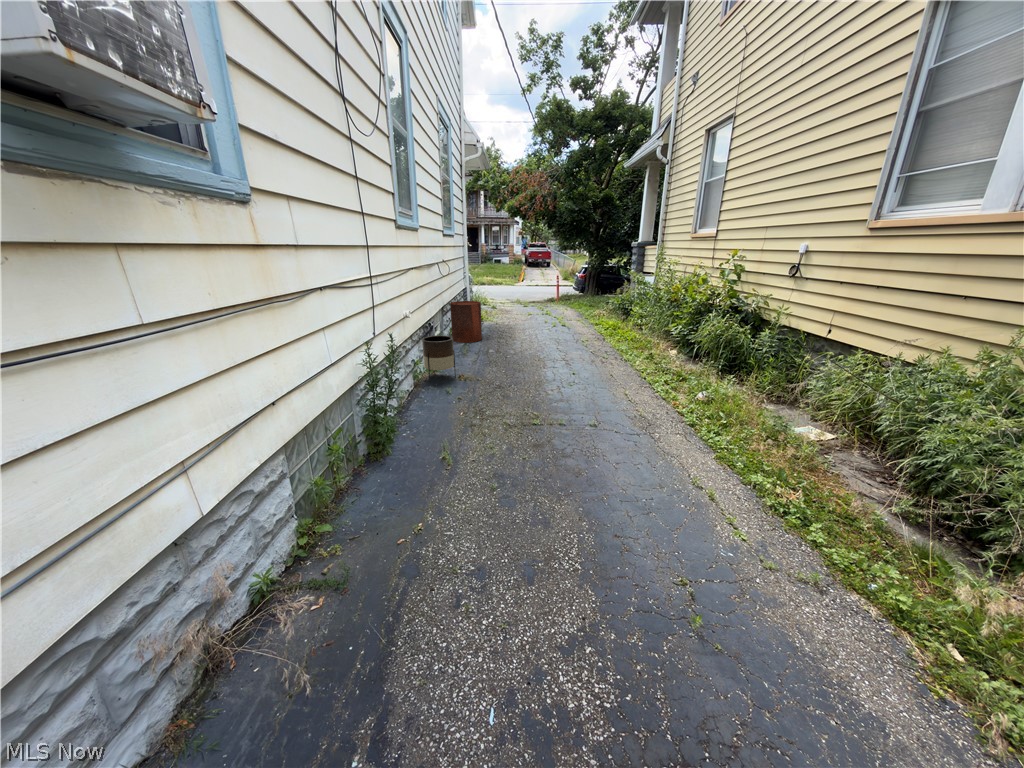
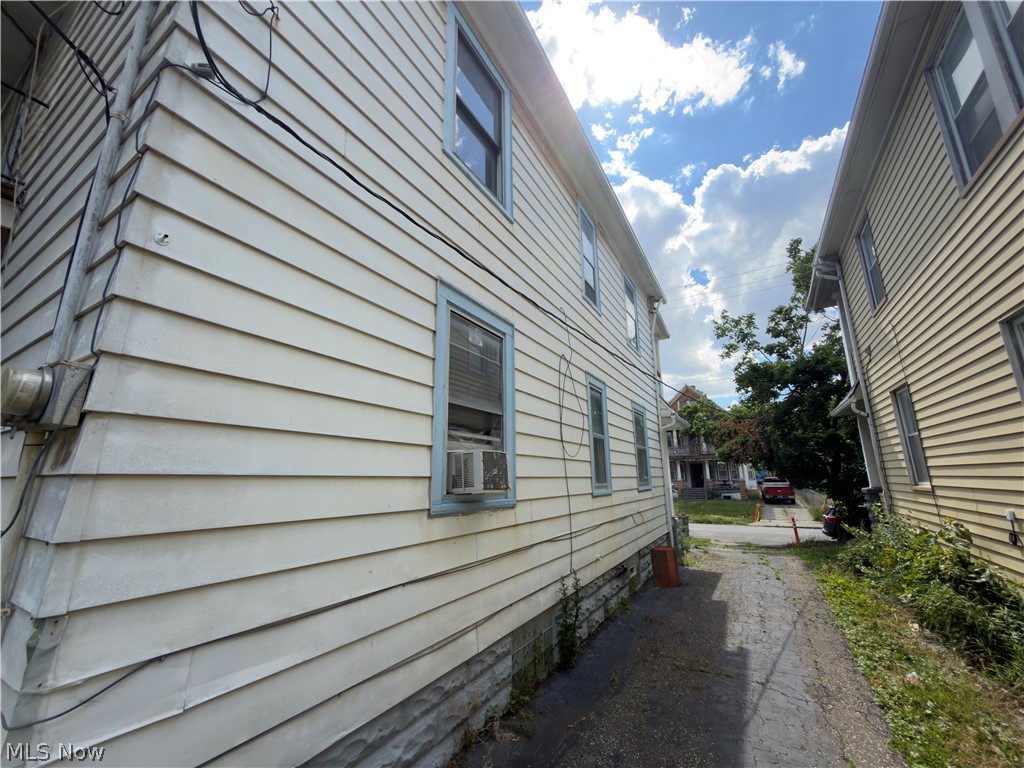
planter: present [422,335,456,382] -> none [614,576,643,619]

